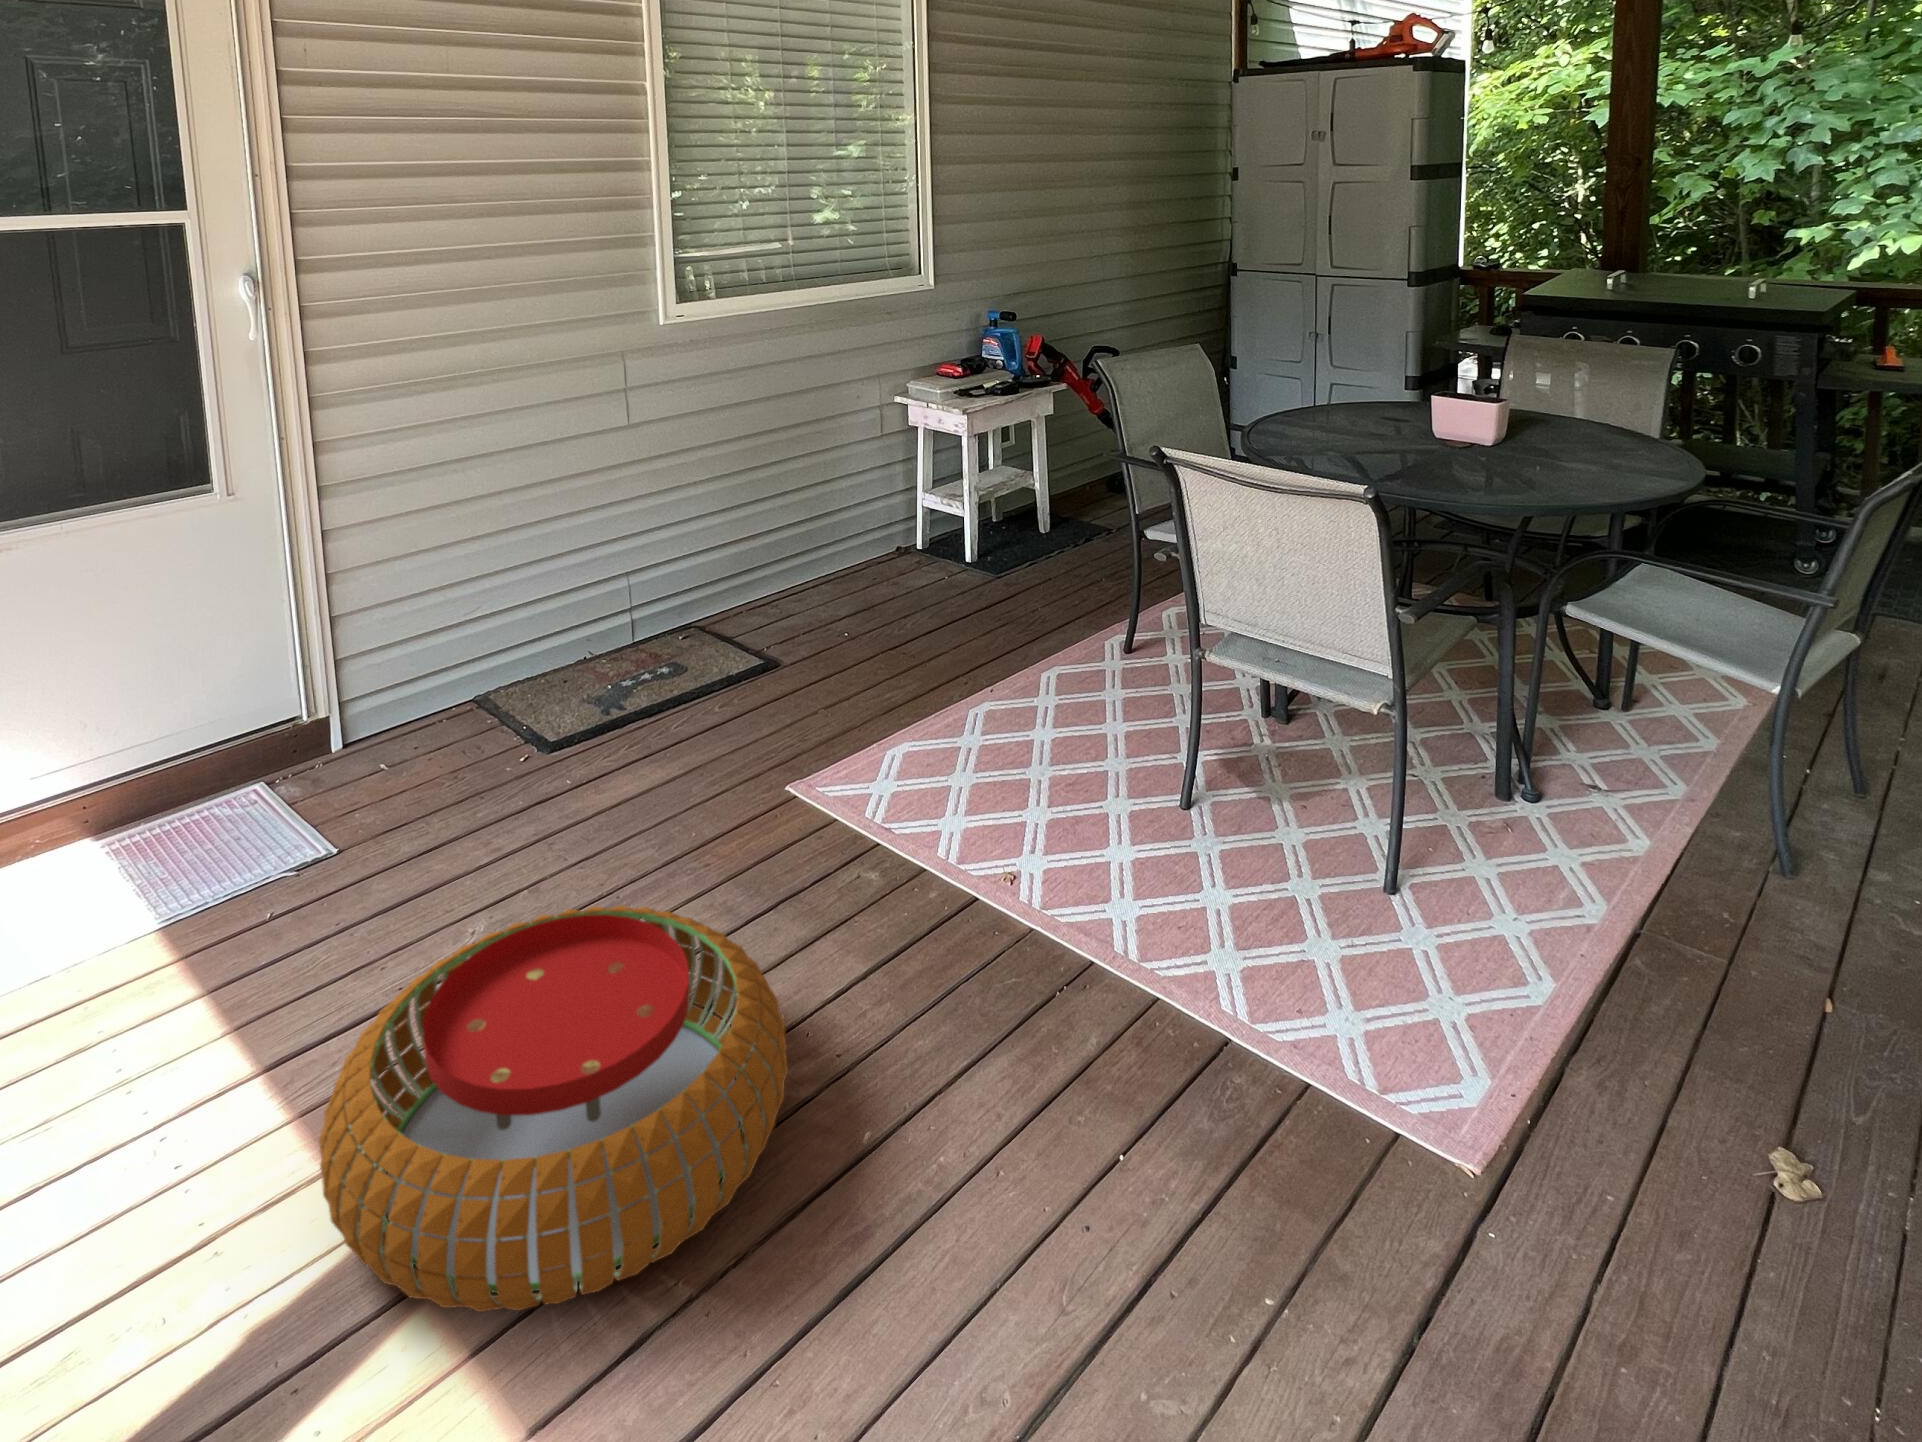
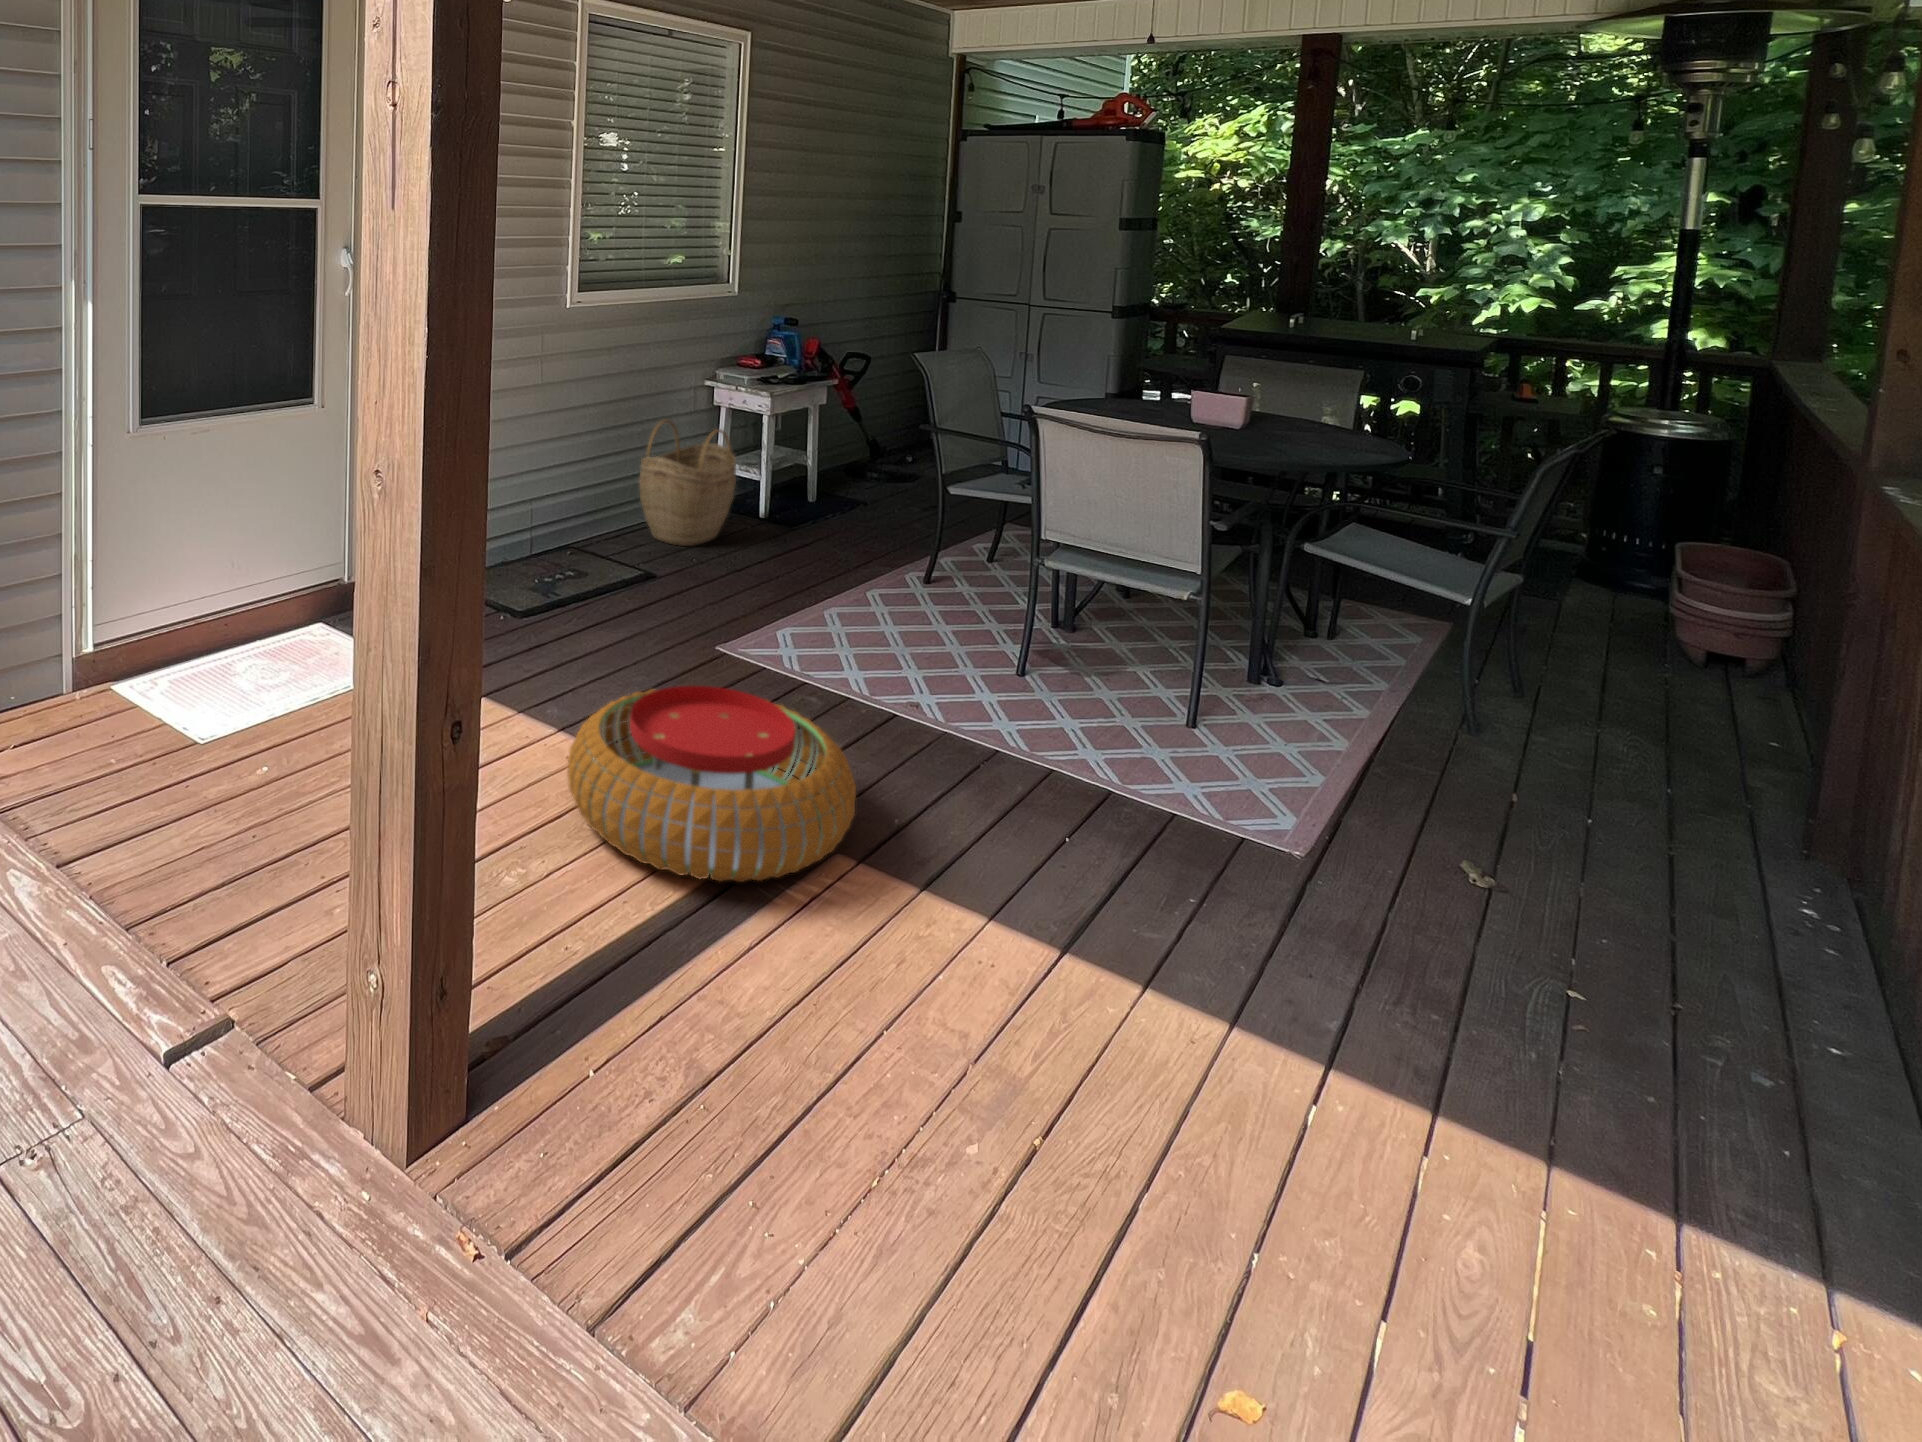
woven basket: none [787,449,912,609] -> present [639,420,736,546]

